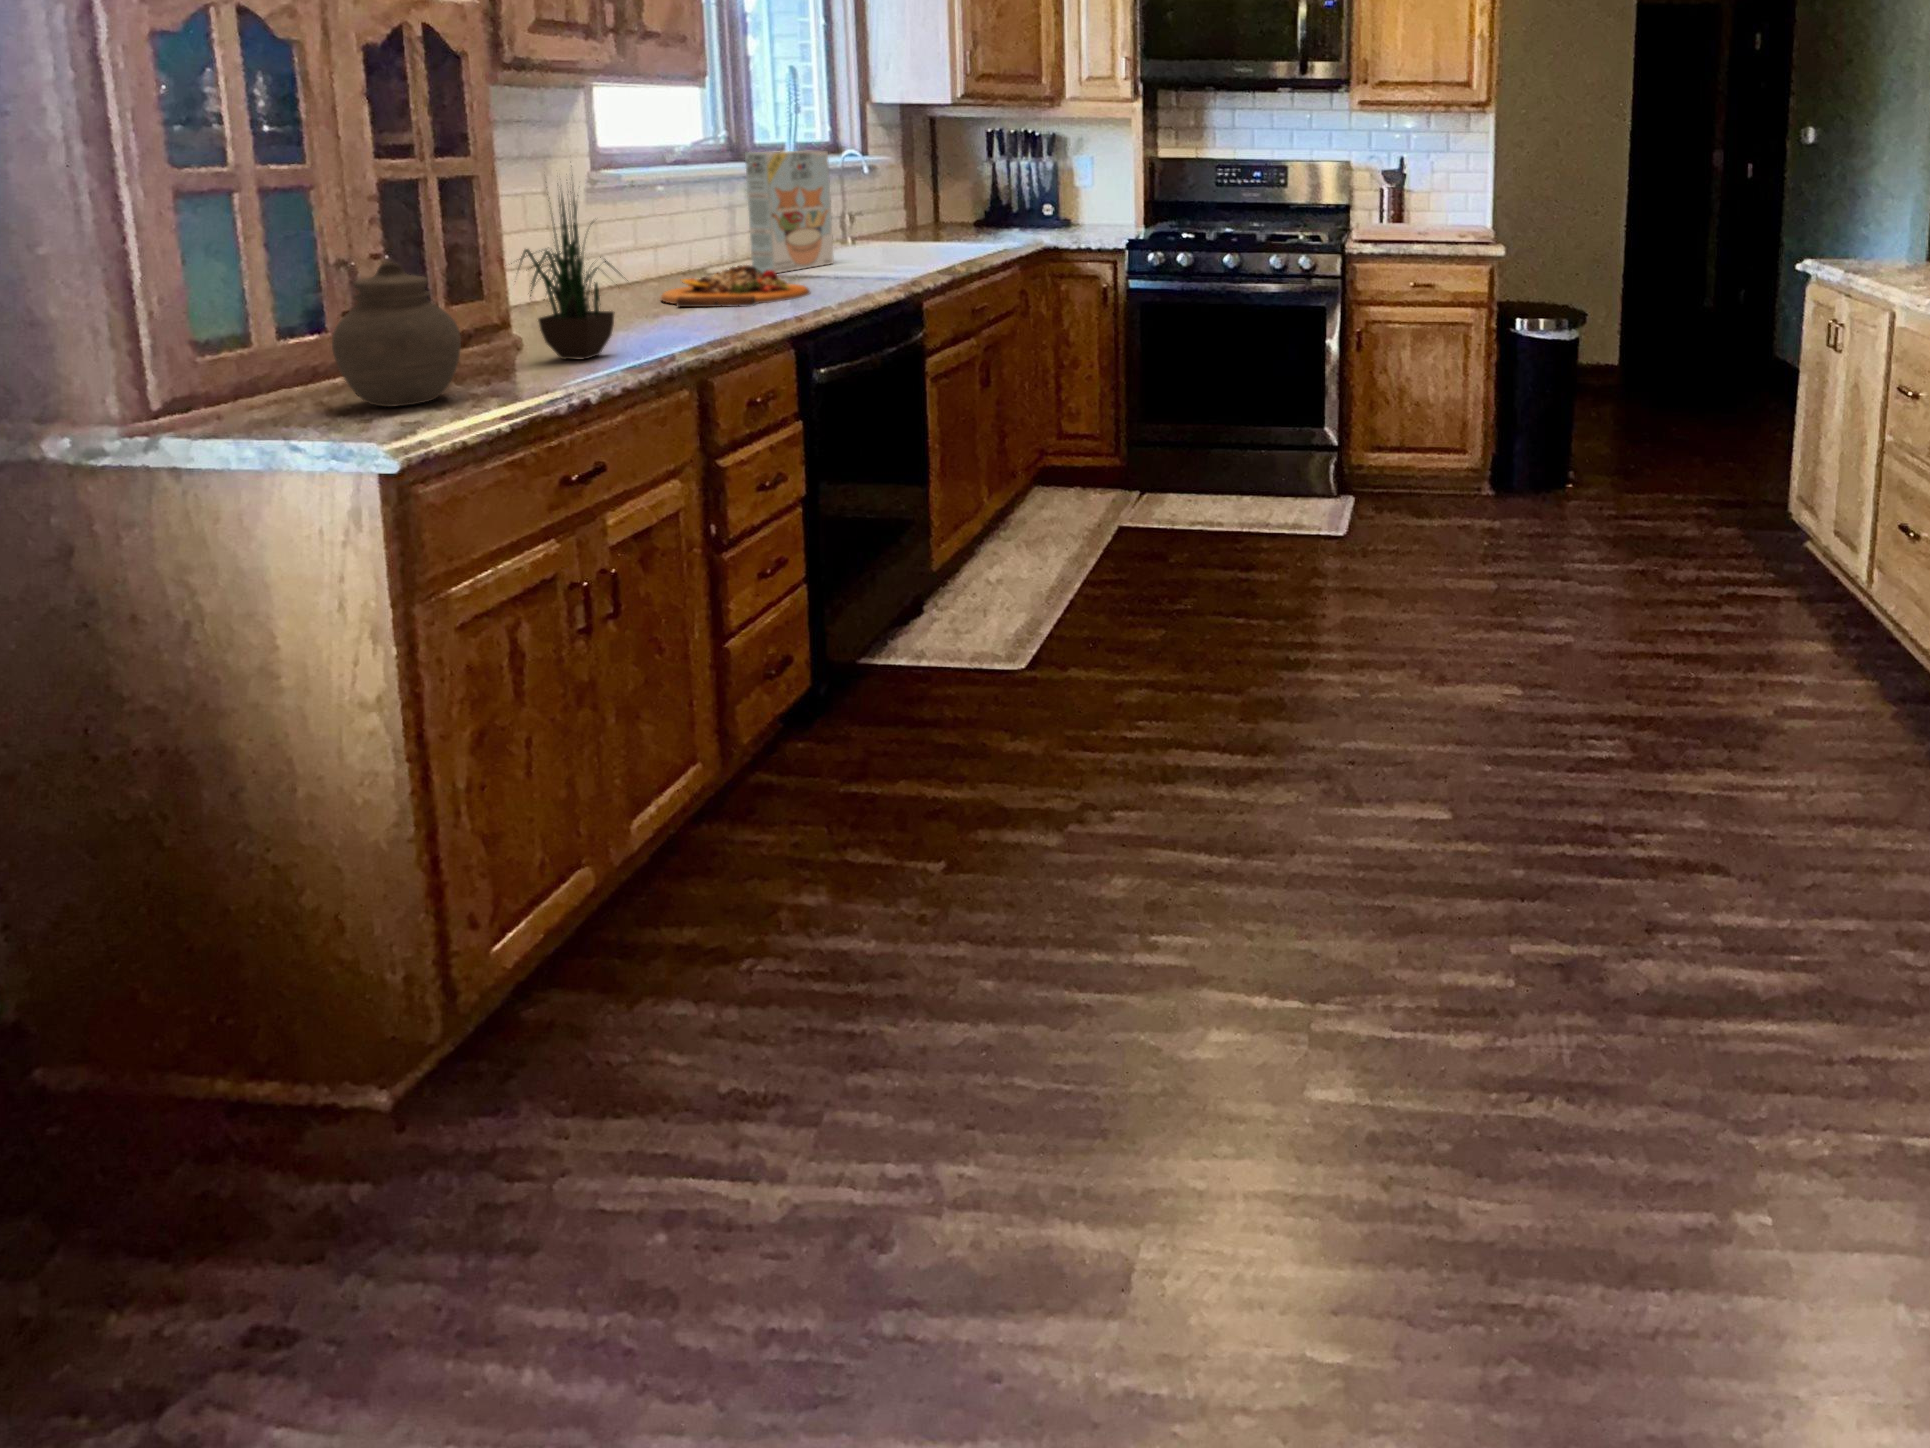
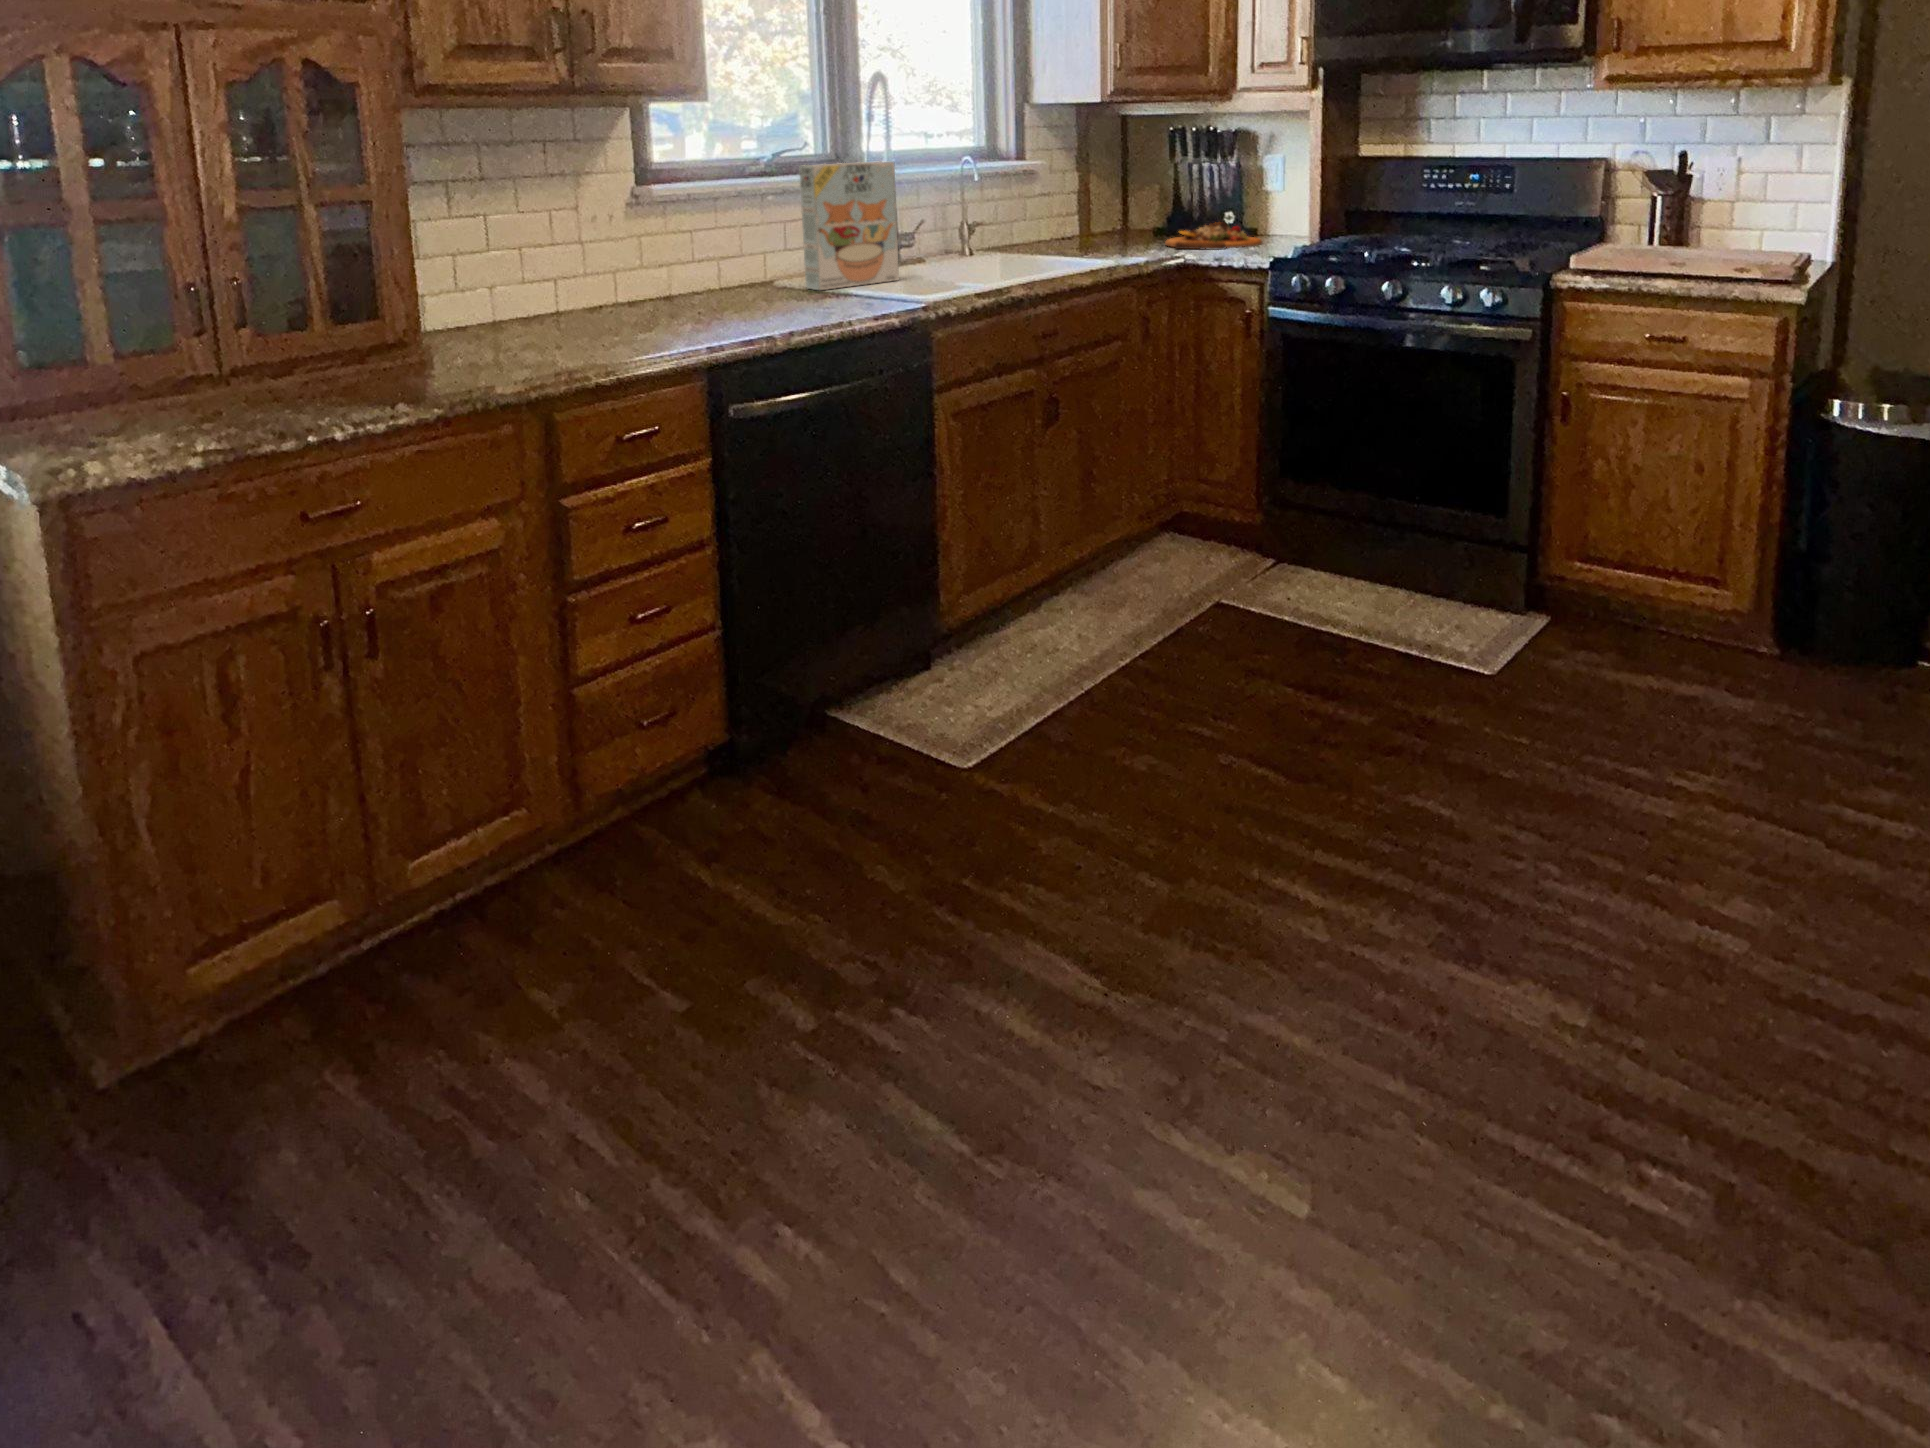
potted plant: present [511,191,616,360] -> none [340,178,465,388]
jar: present [332,263,461,407] -> none [108,293,227,430]
cutting board: present [660,265,810,307] -> present [1165,222,1263,250]

